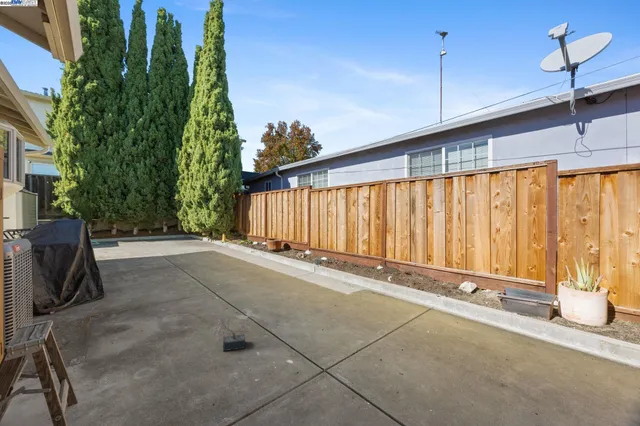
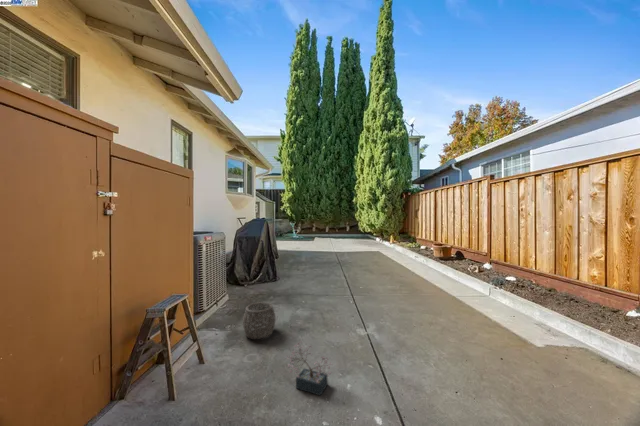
woven basket: none [128,302,166,339] -> present [243,302,275,339]

